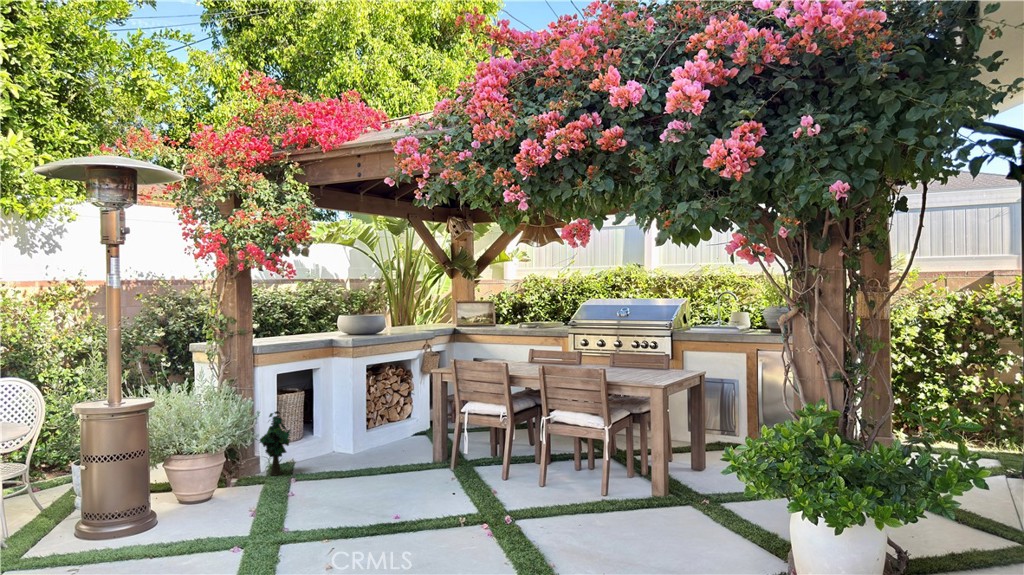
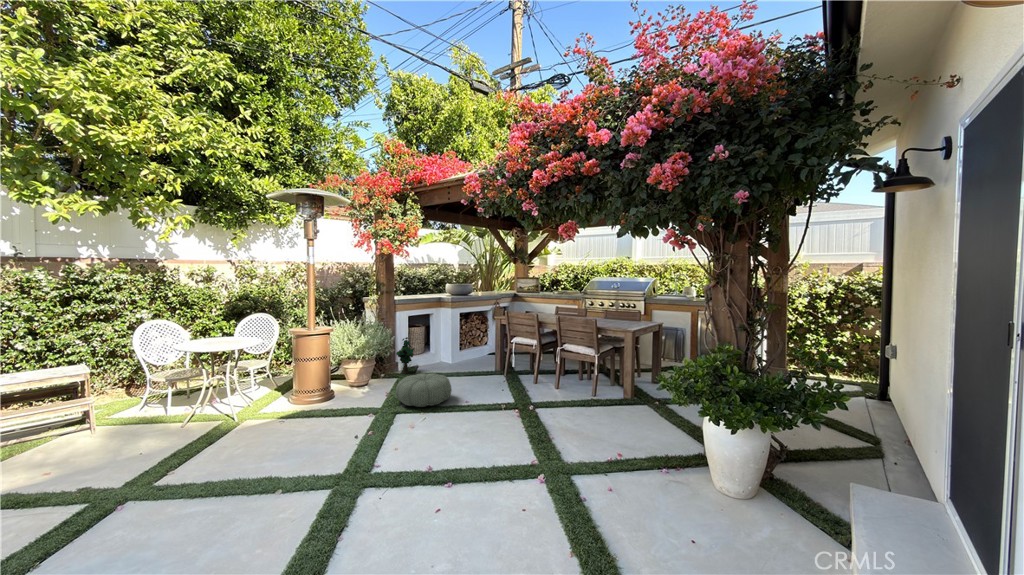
pouf: none [275,471,372,530] -> present [396,373,452,407]

